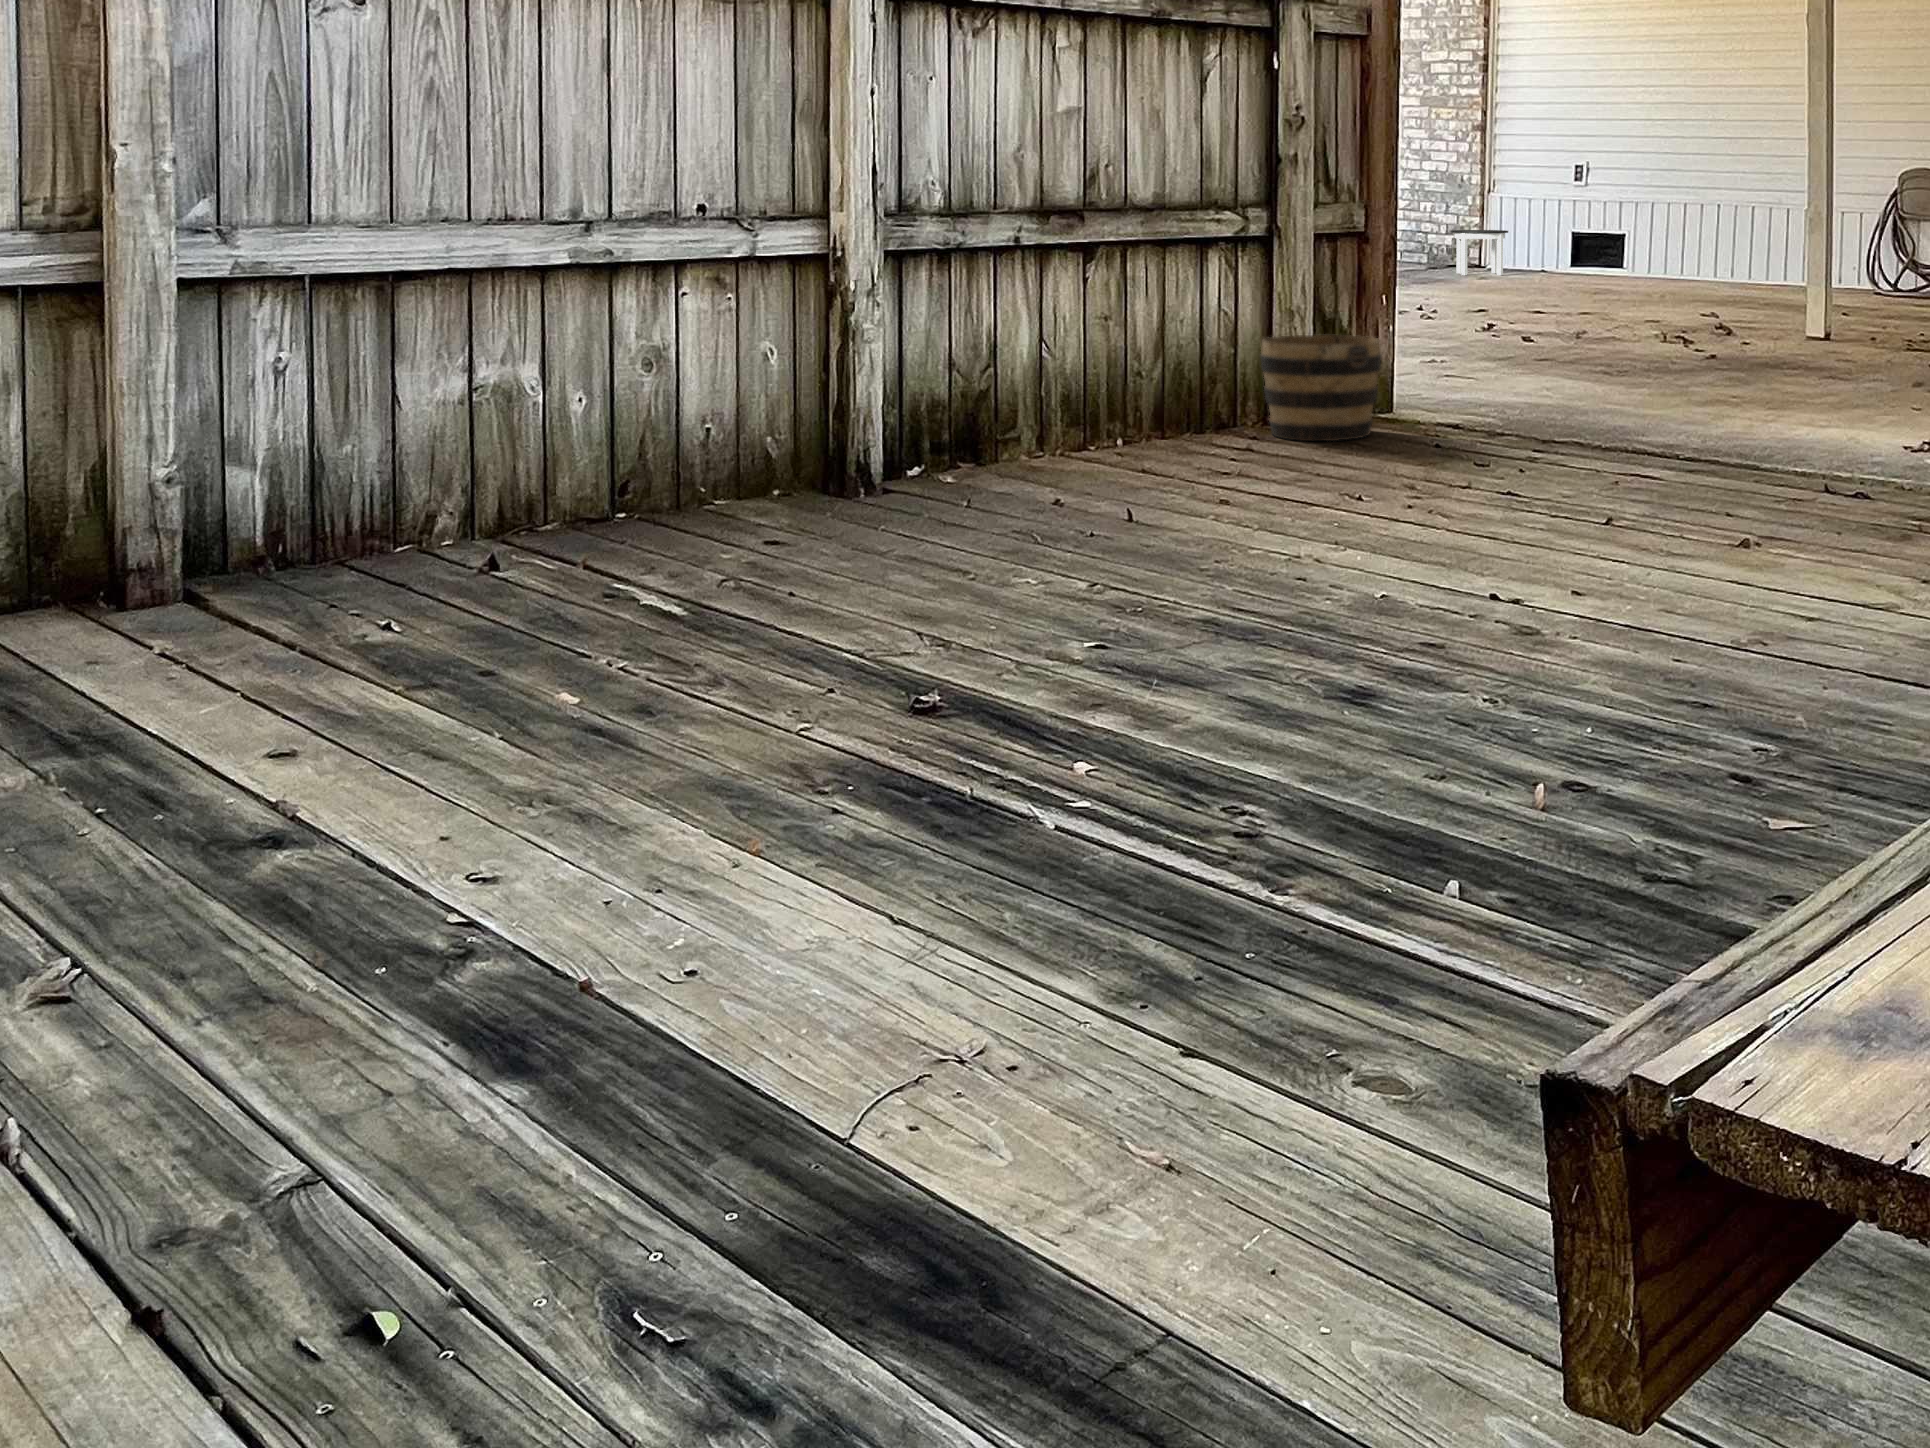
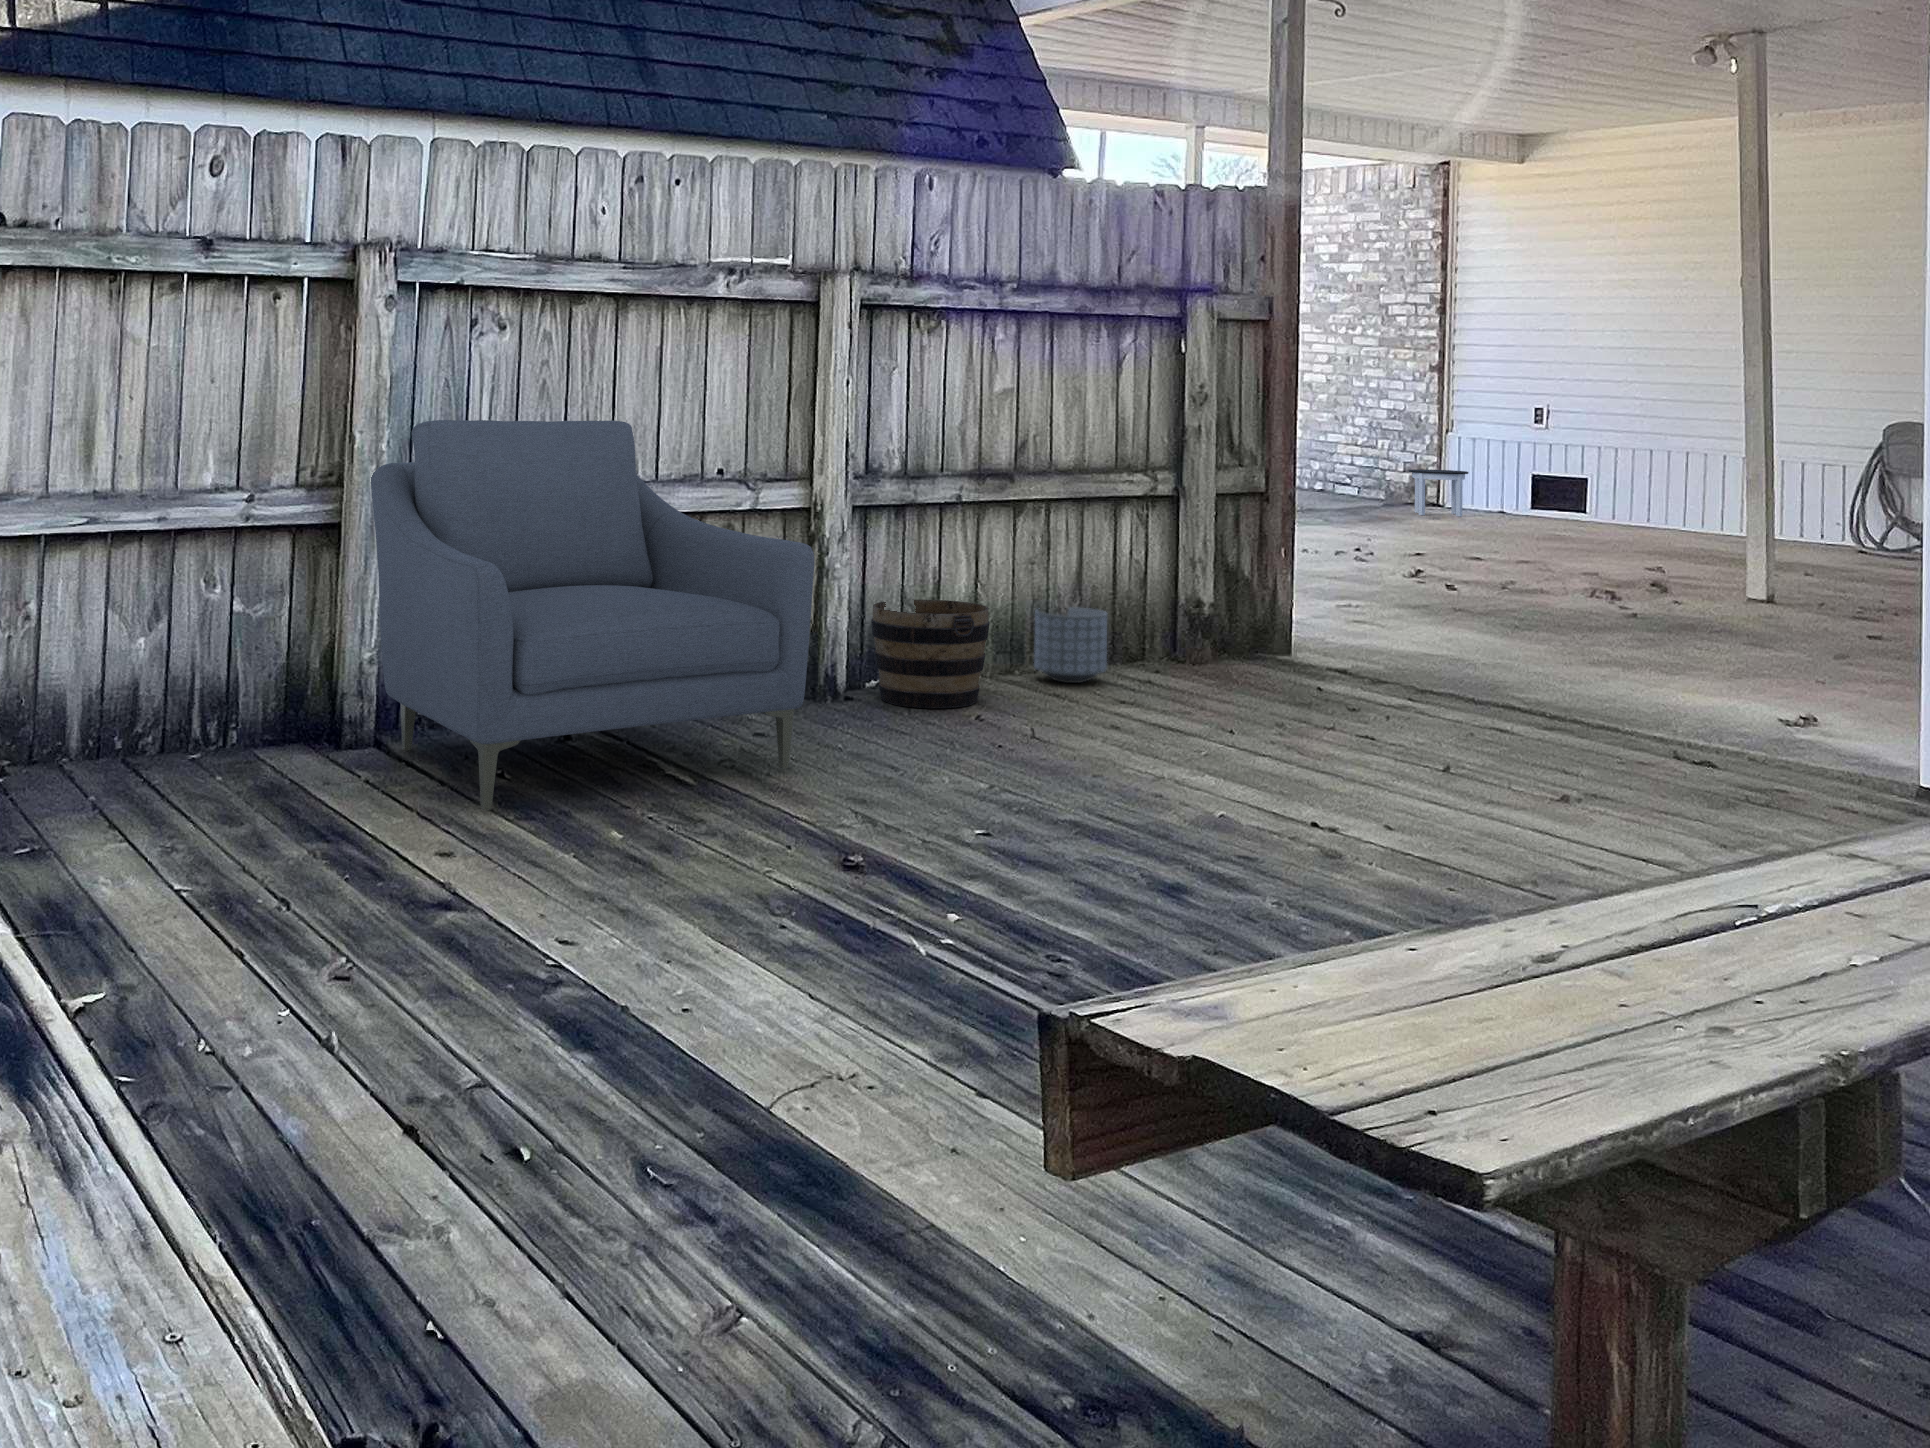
chair: none [146,124,847,678] -> present [371,420,814,810]
bucket: present [1260,335,1382,441] -> present [871,600,990,708]
planter: none [1115,366,1201,452] -> present [1034,607,1107,683]

